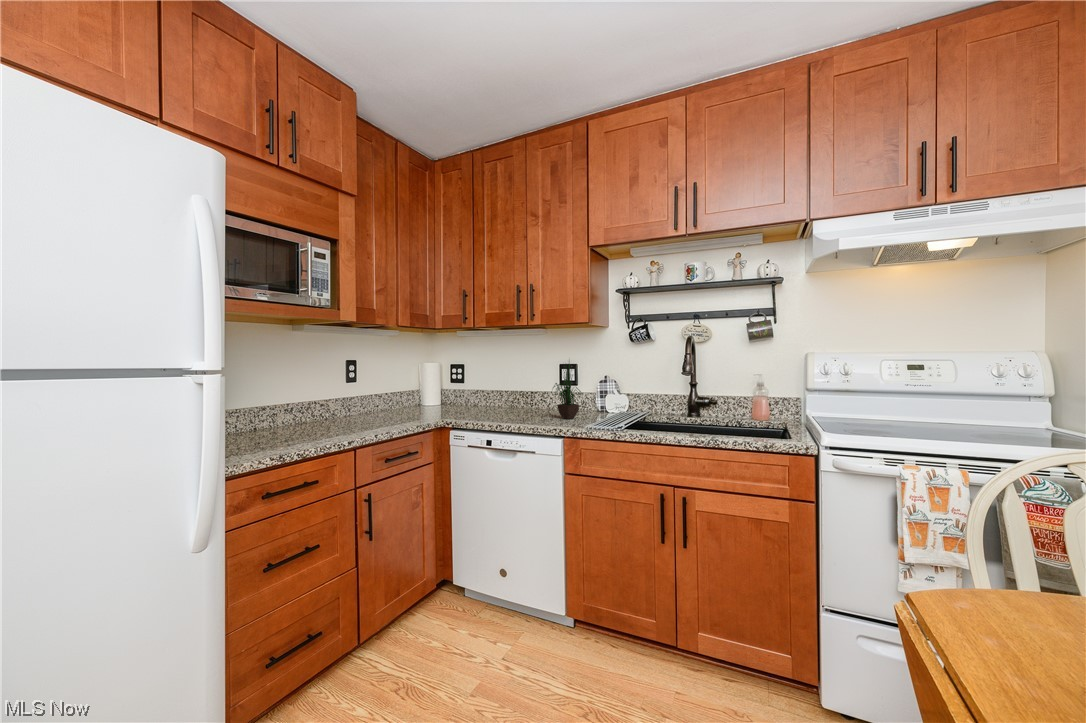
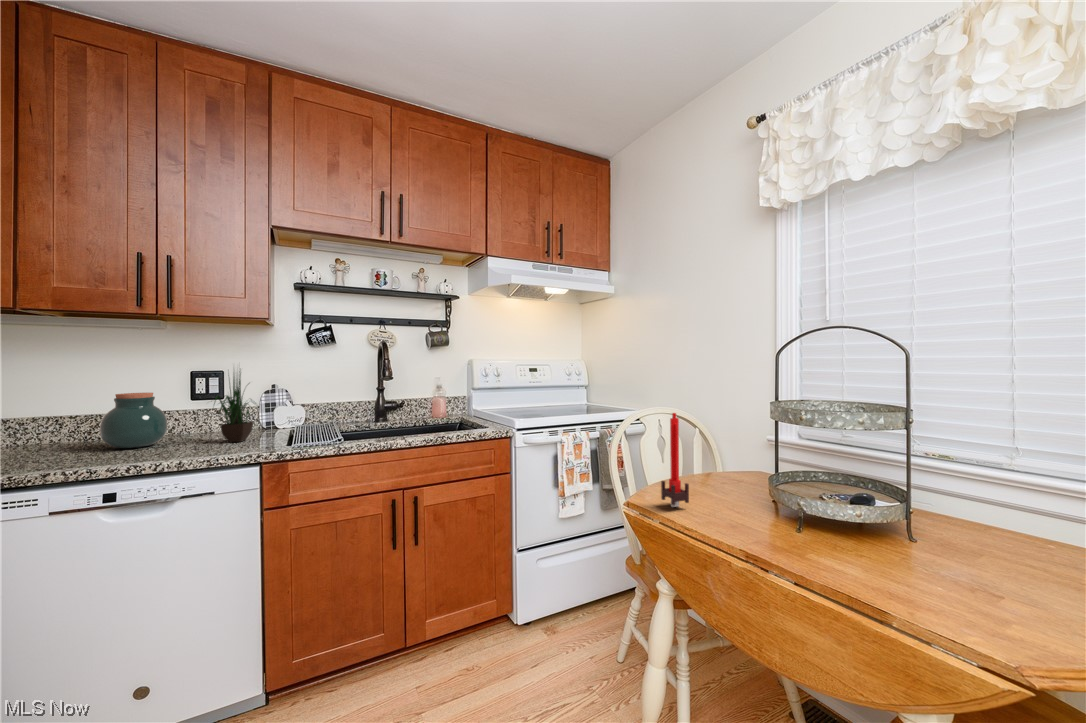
jar: none [505,379,536,414] -> present [100,393,167,448]
candle: none [965,459,1033,659] -> present [661,413,689,507]

